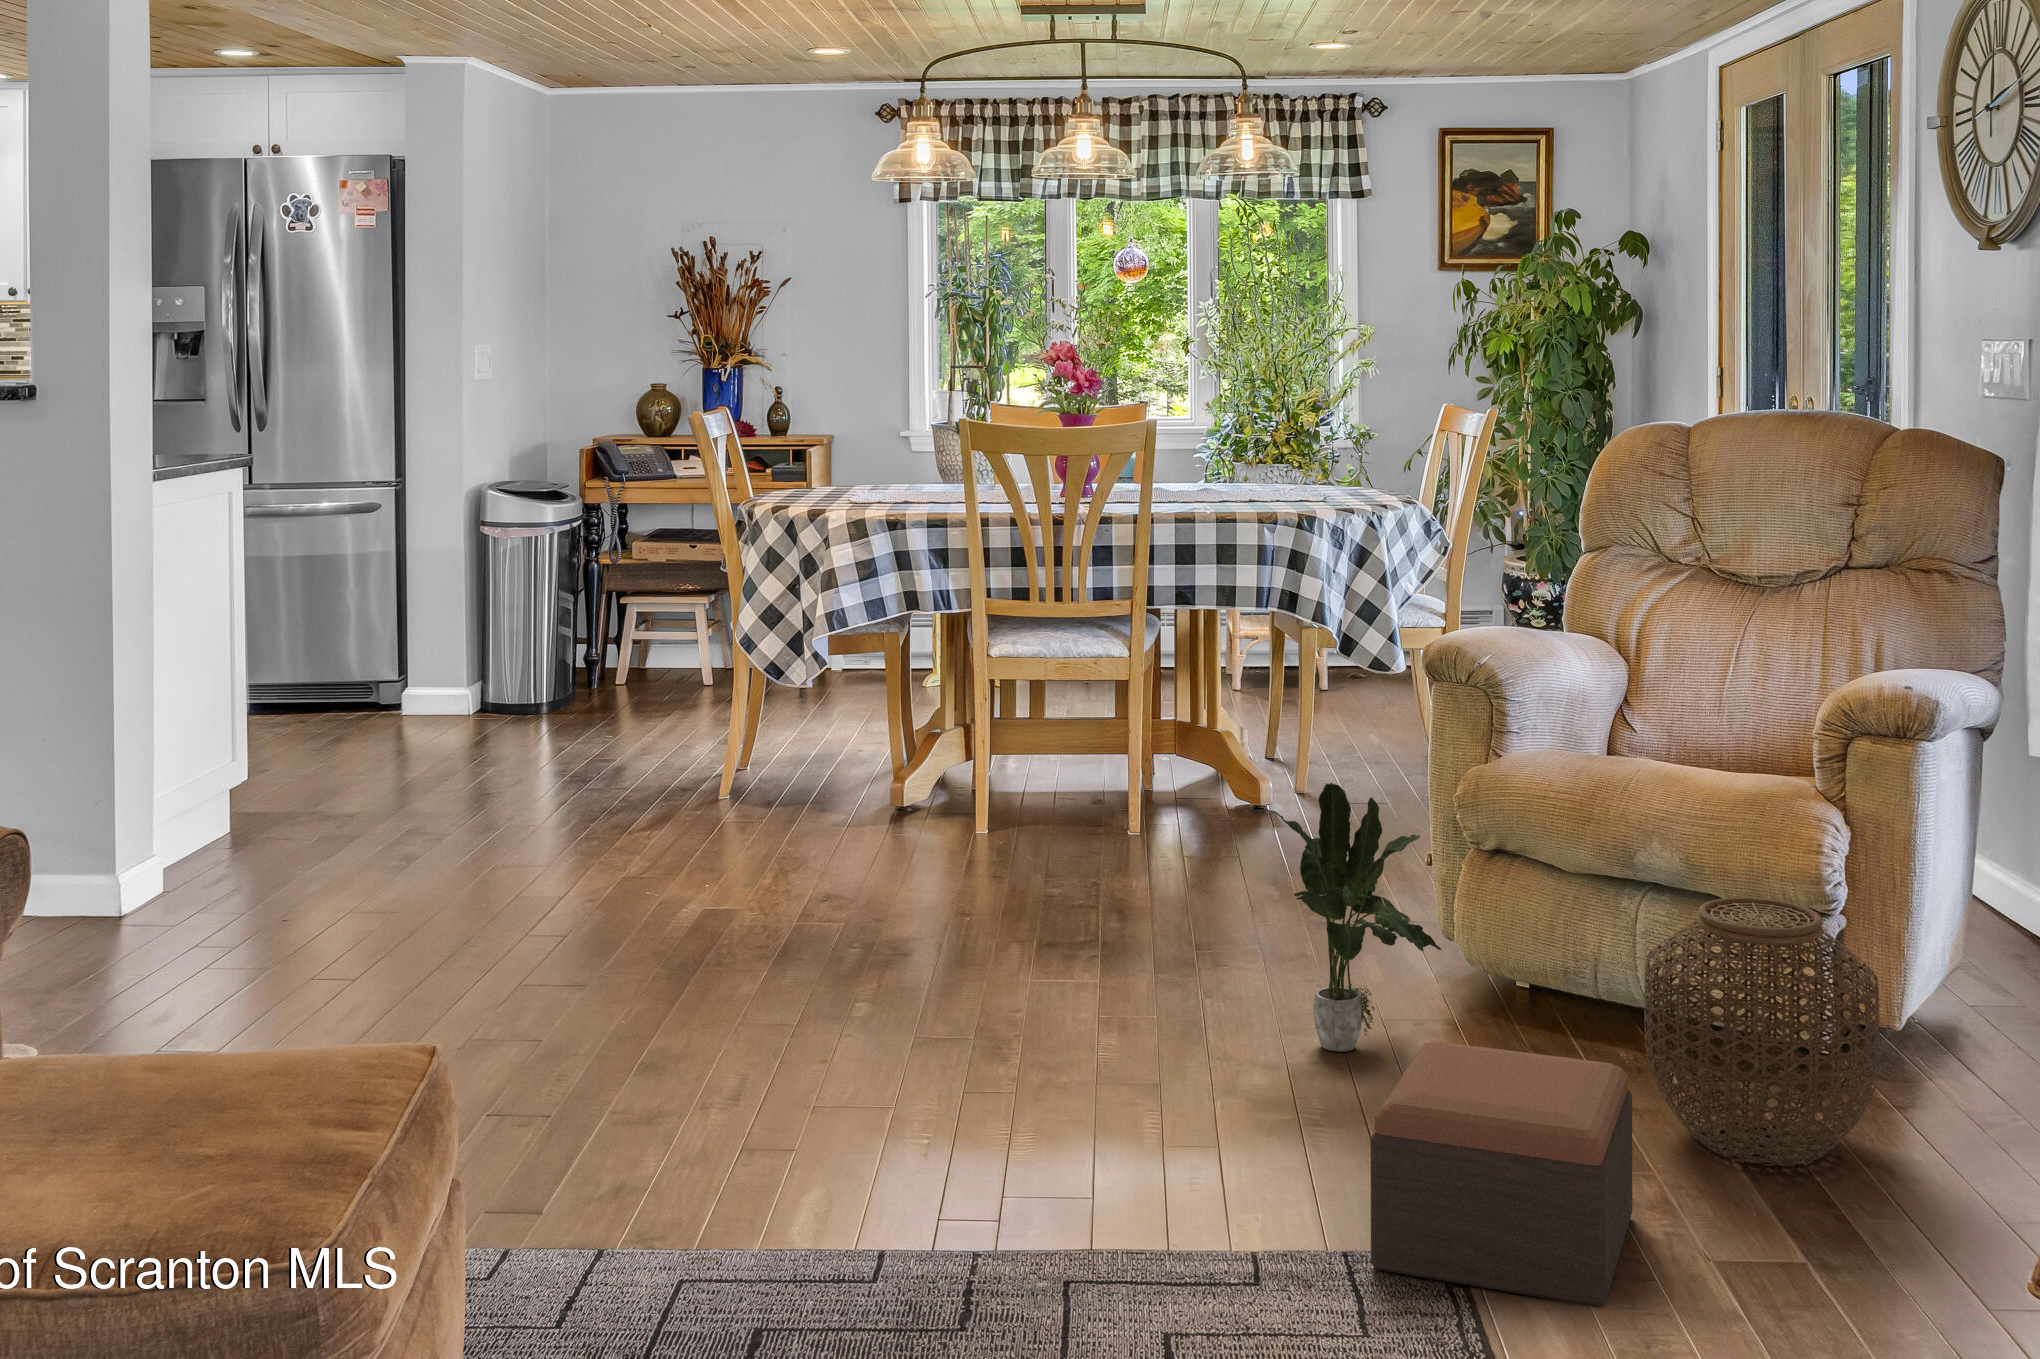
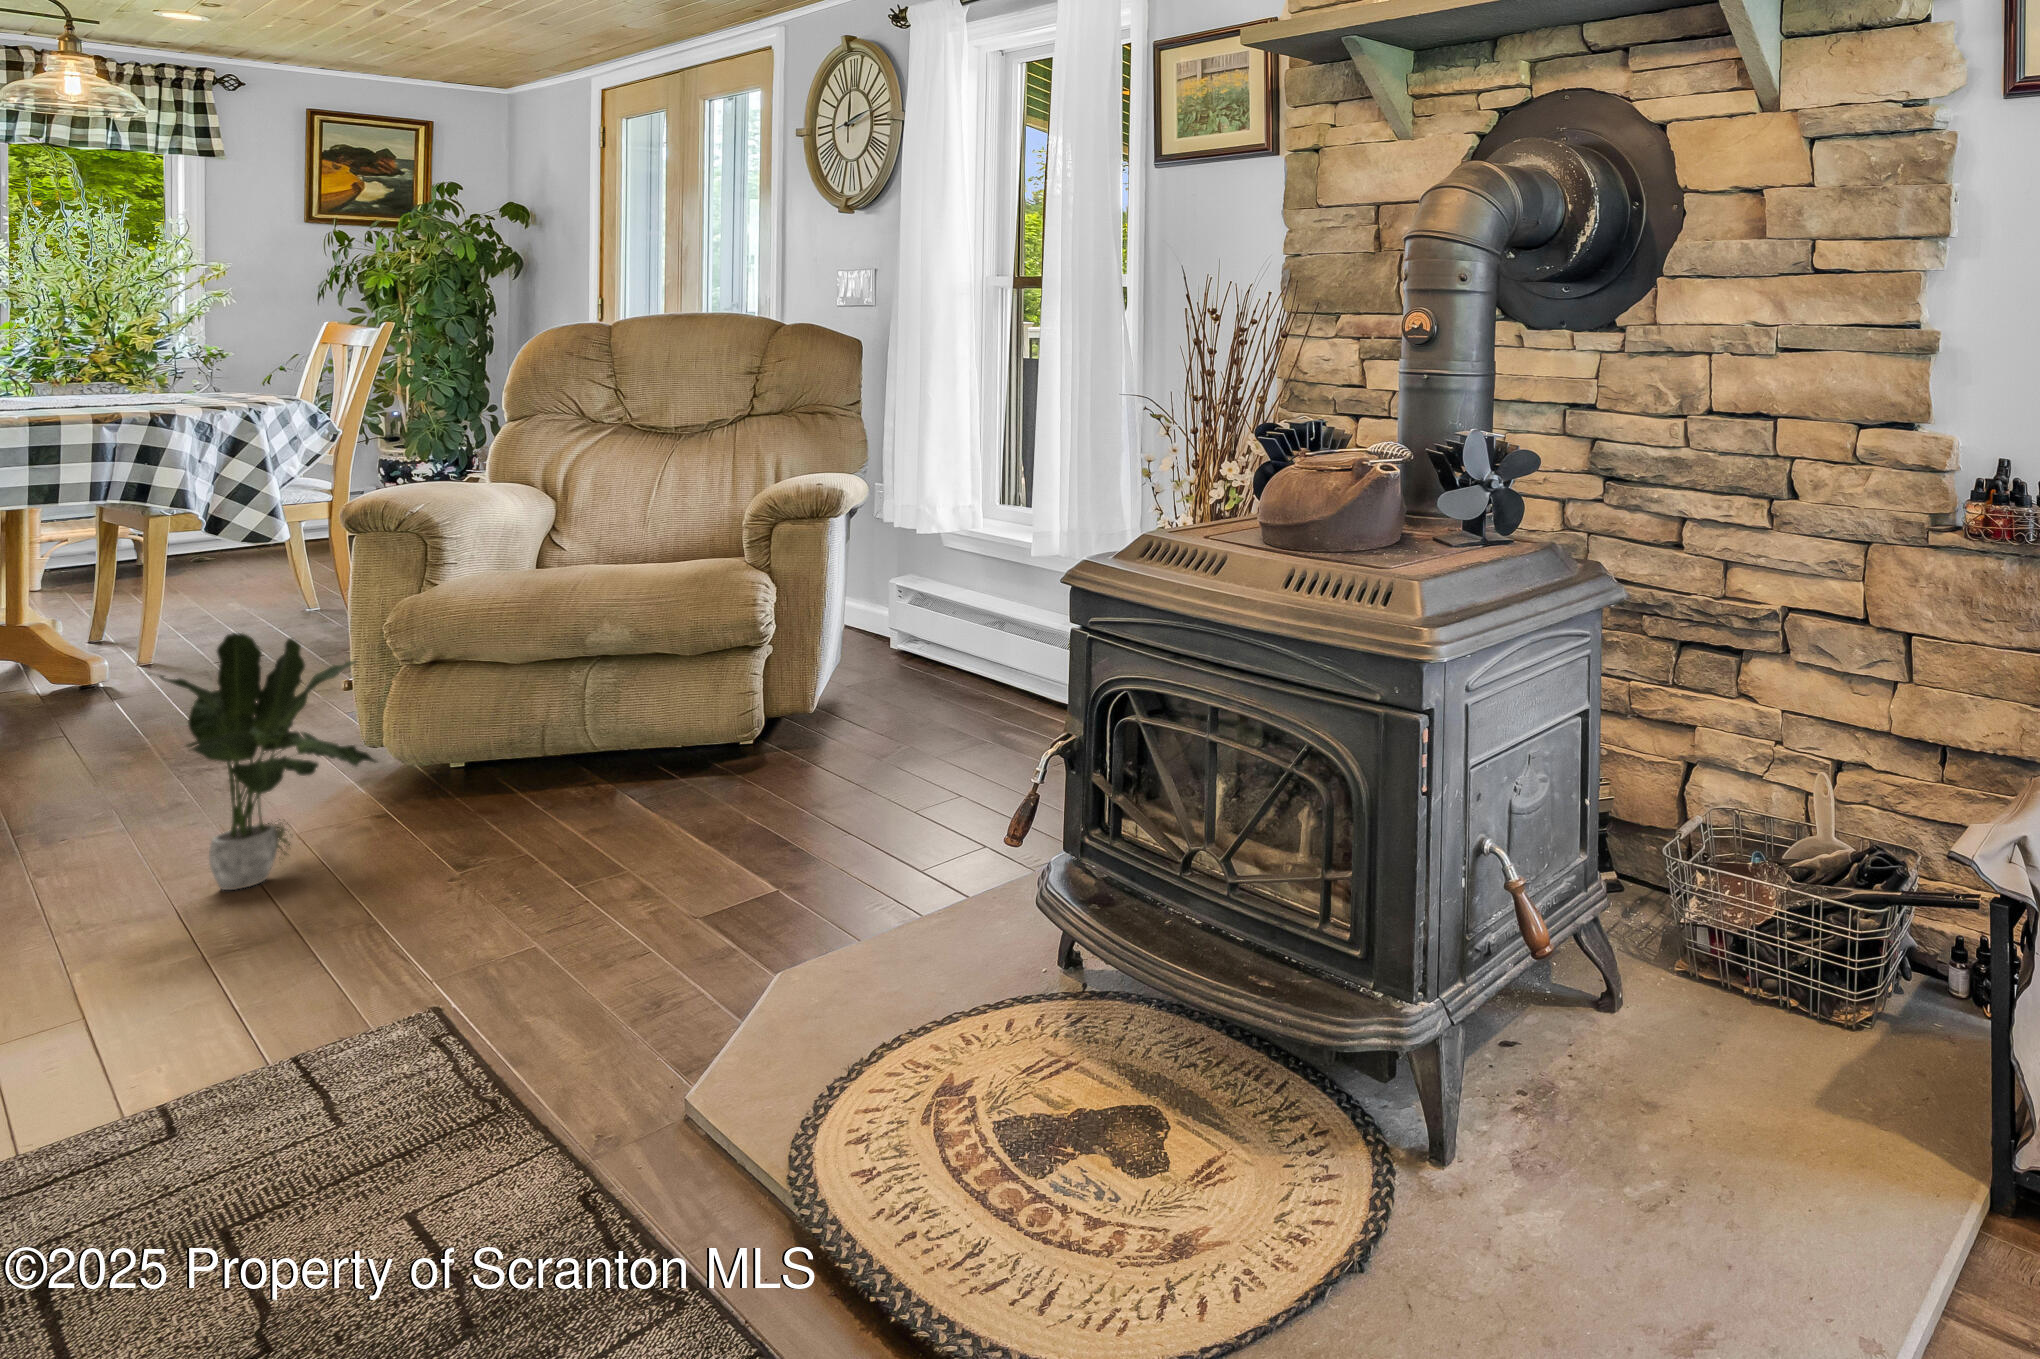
woven basket: present [1644,897,1880,1165] -> none [612,645,813,847]
footstool: present [1371,1041,1632,1307] -> none [332,796,616,1057]

